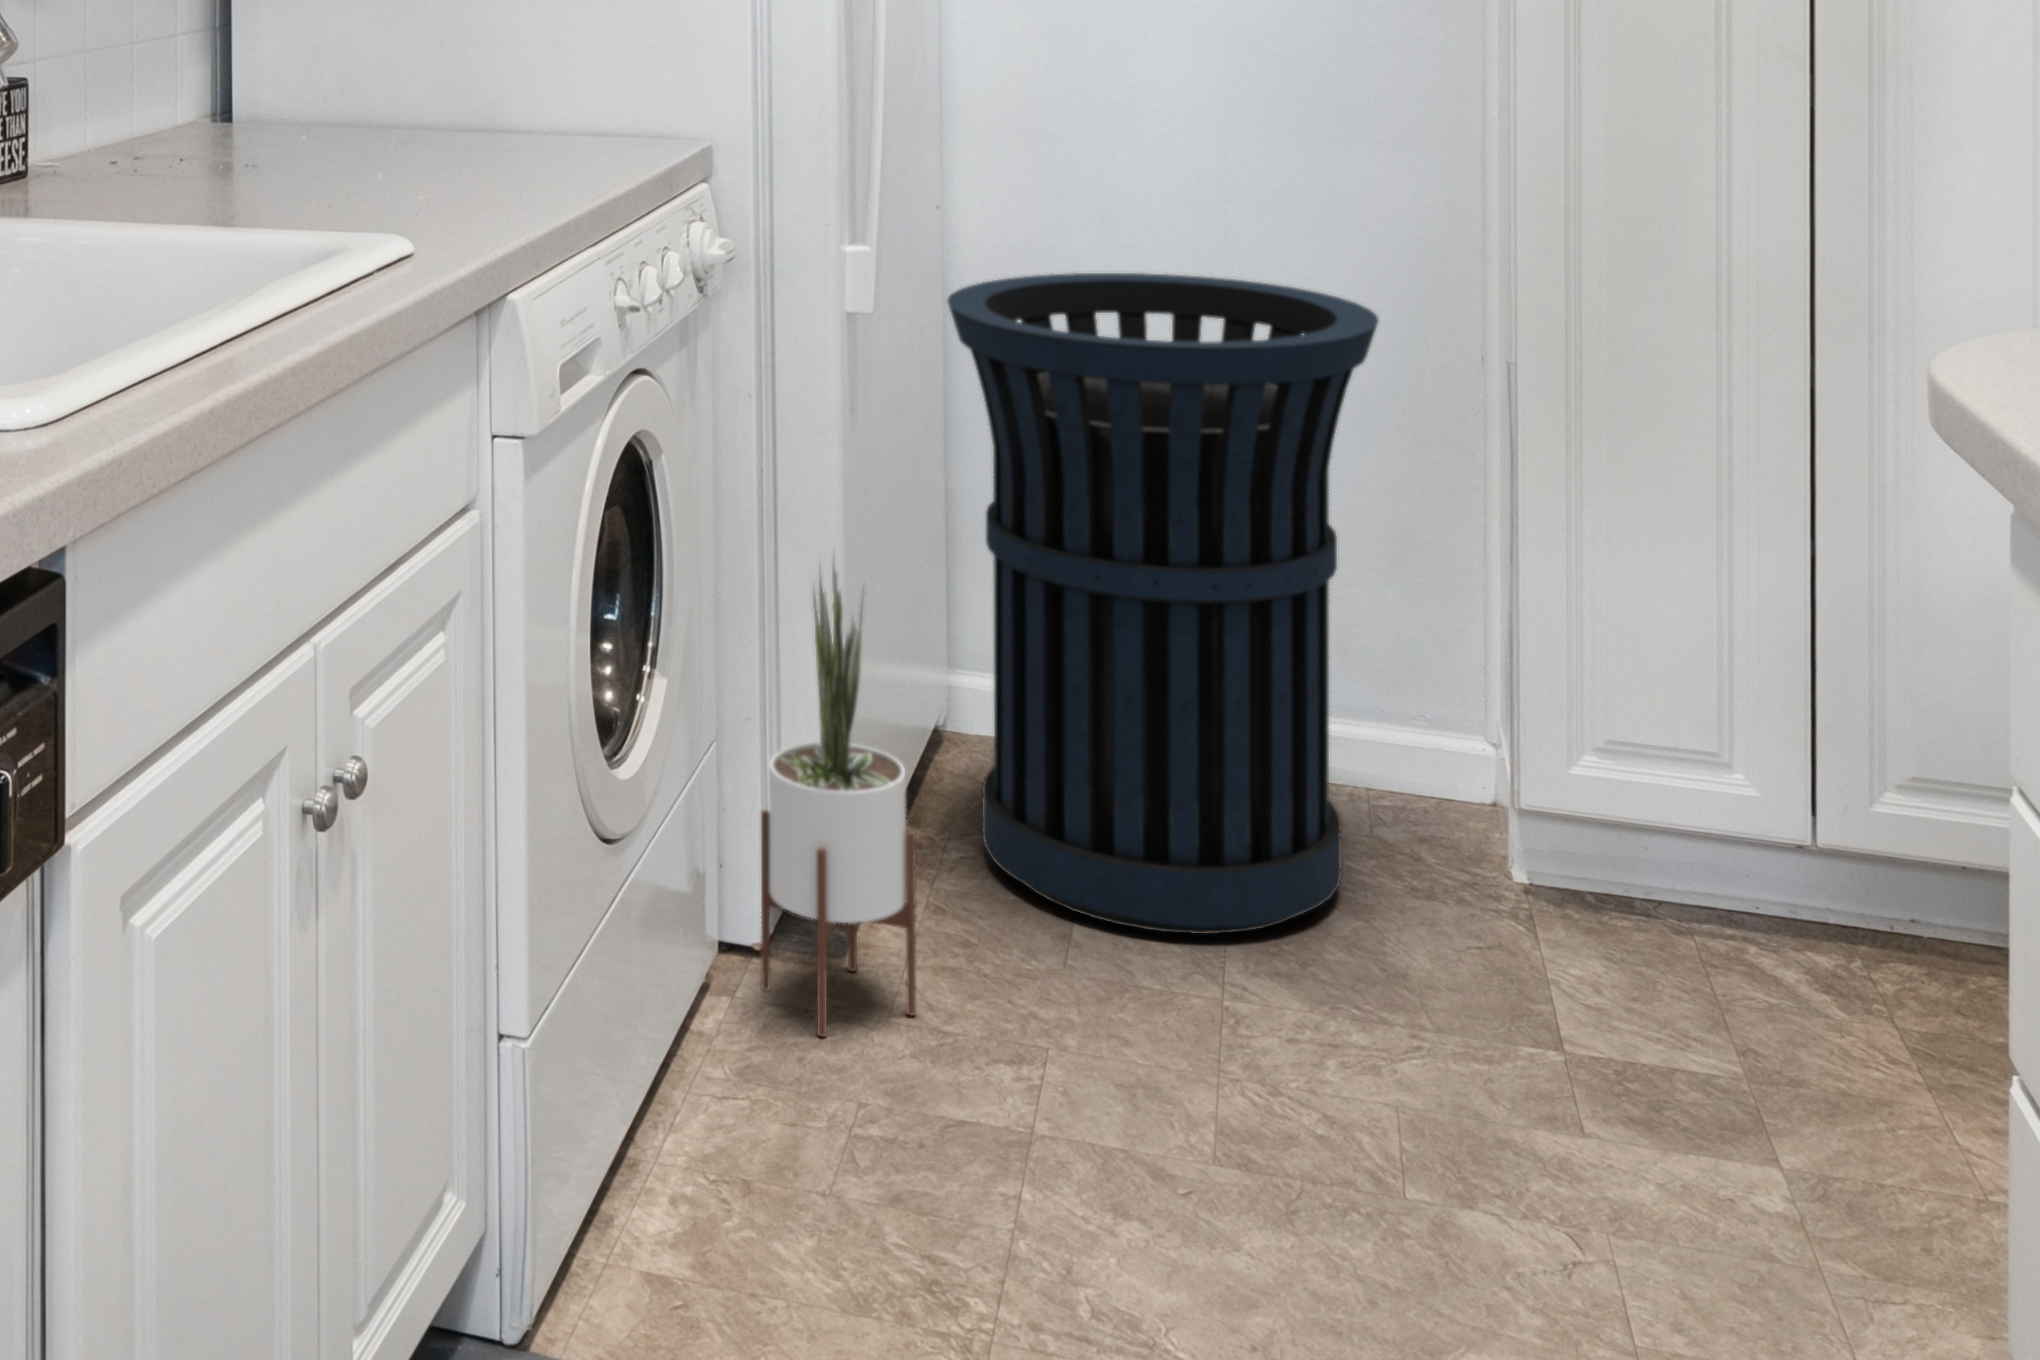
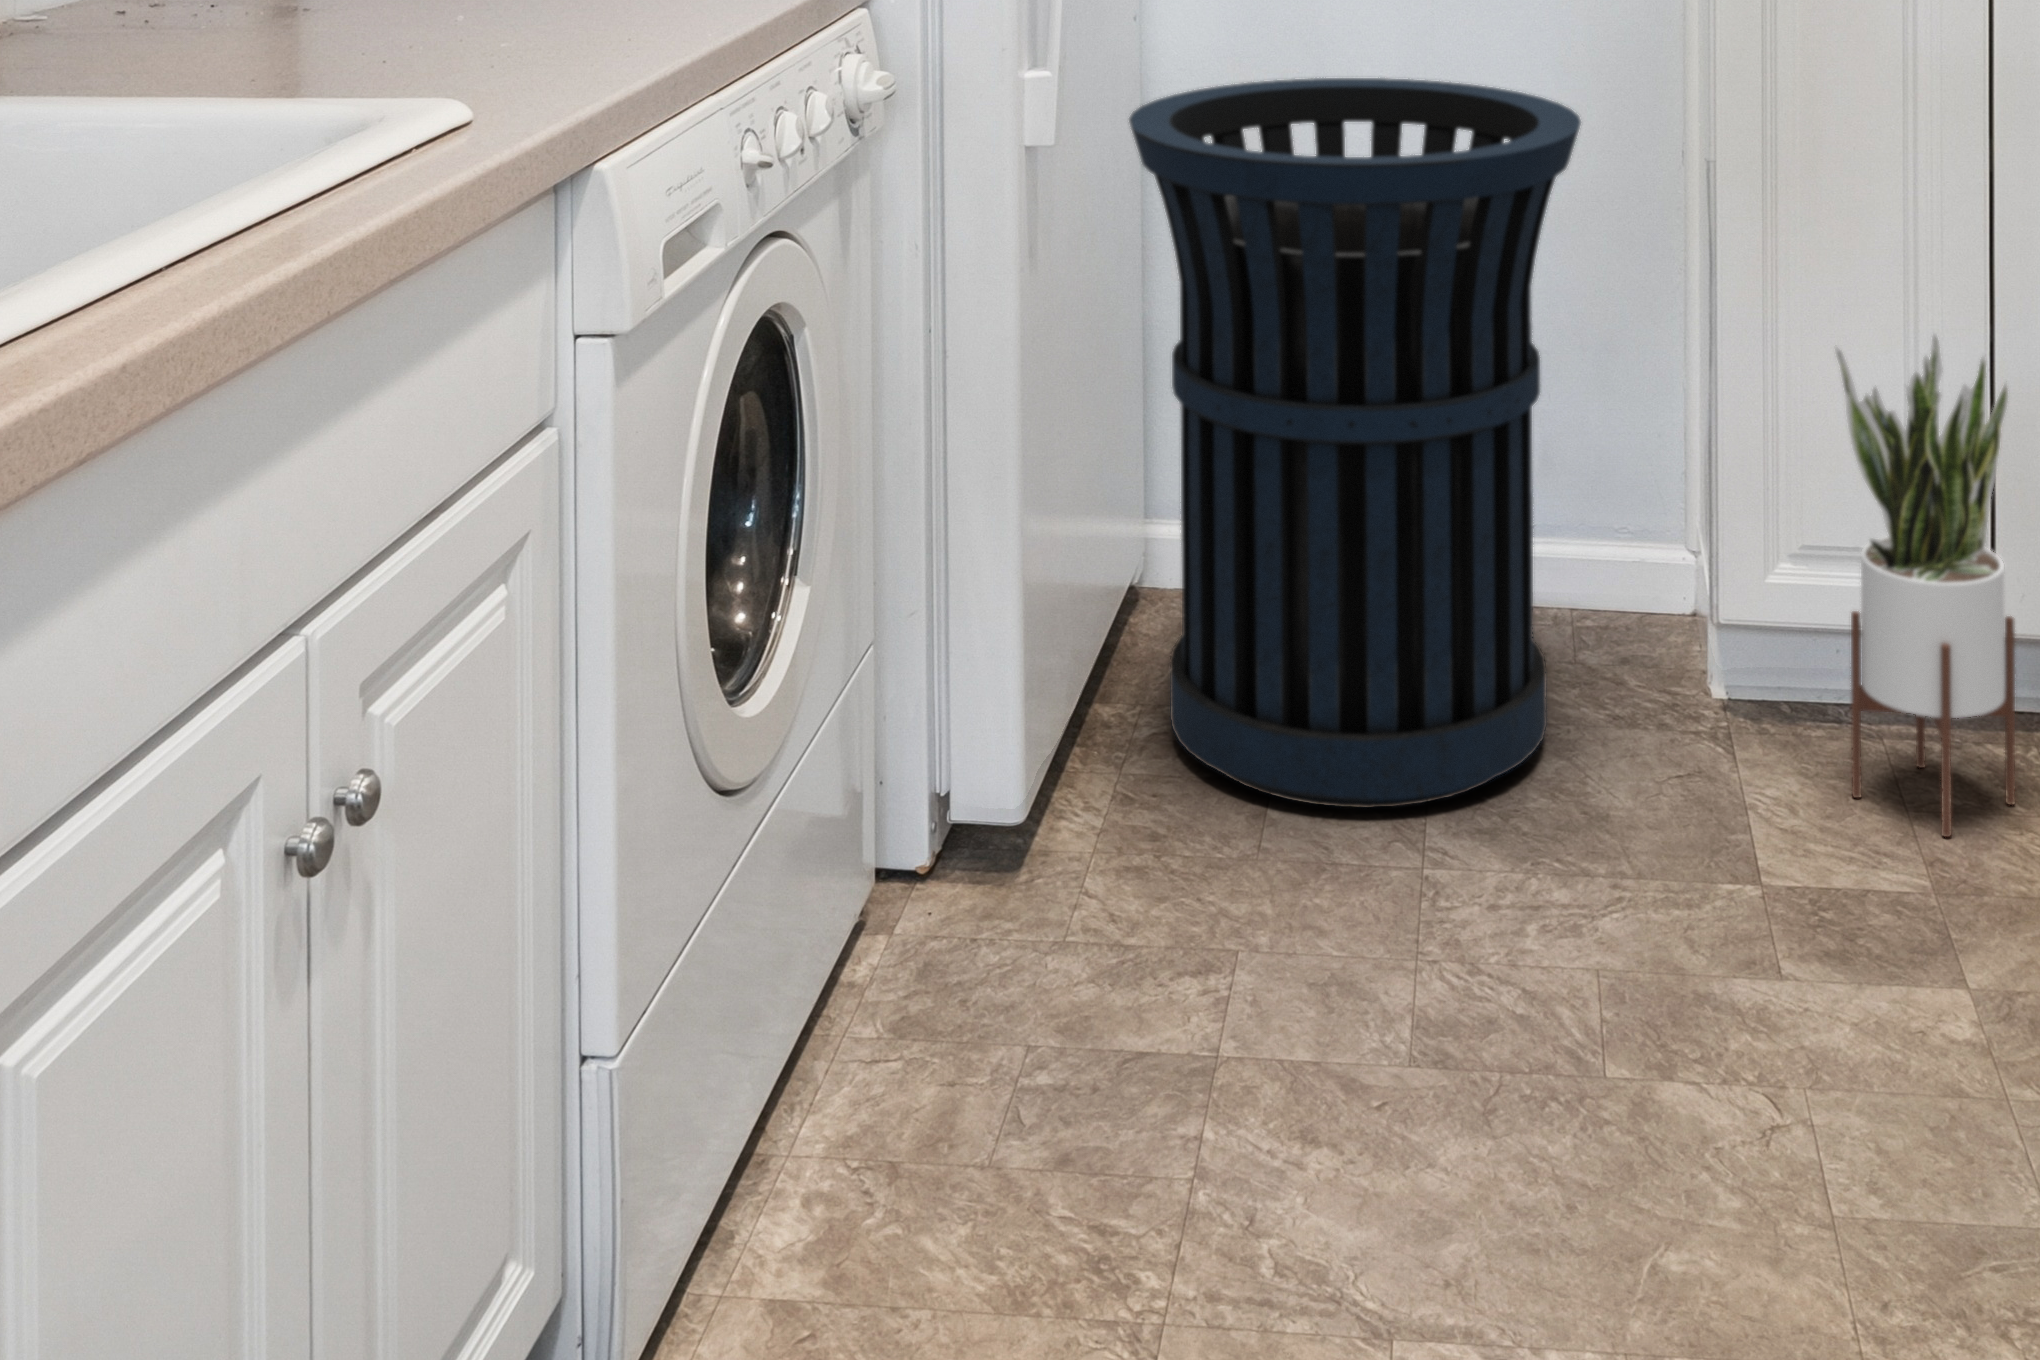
potted plant: present [761,563,916,1037] -> present [1835,334,2015,837]

